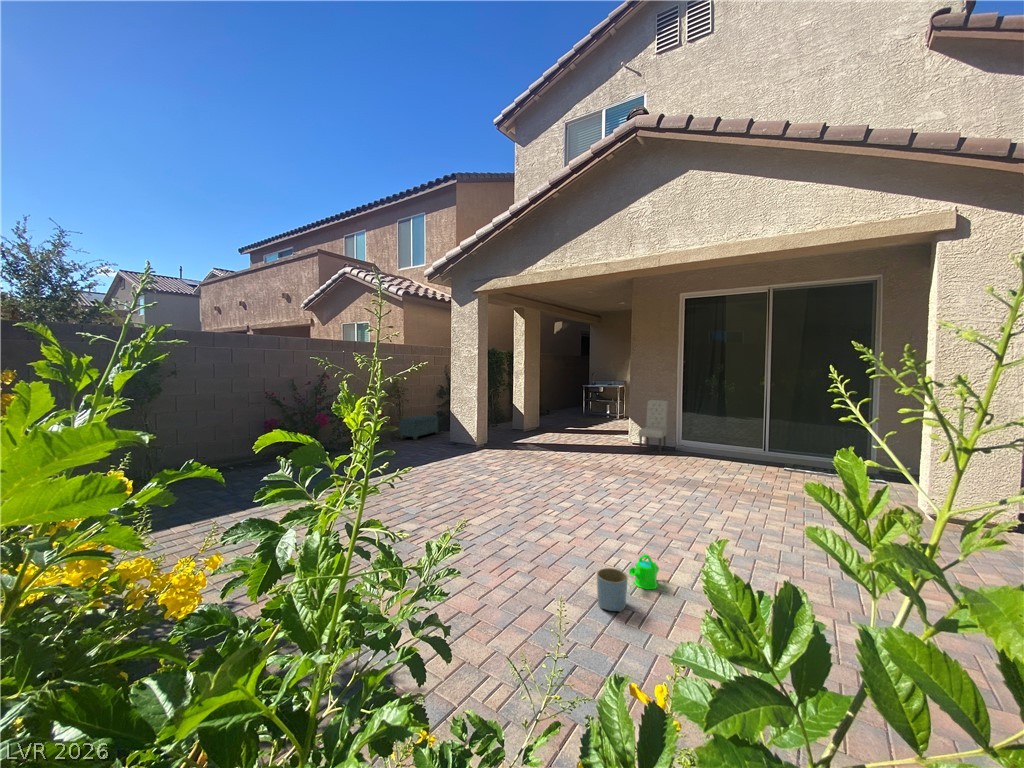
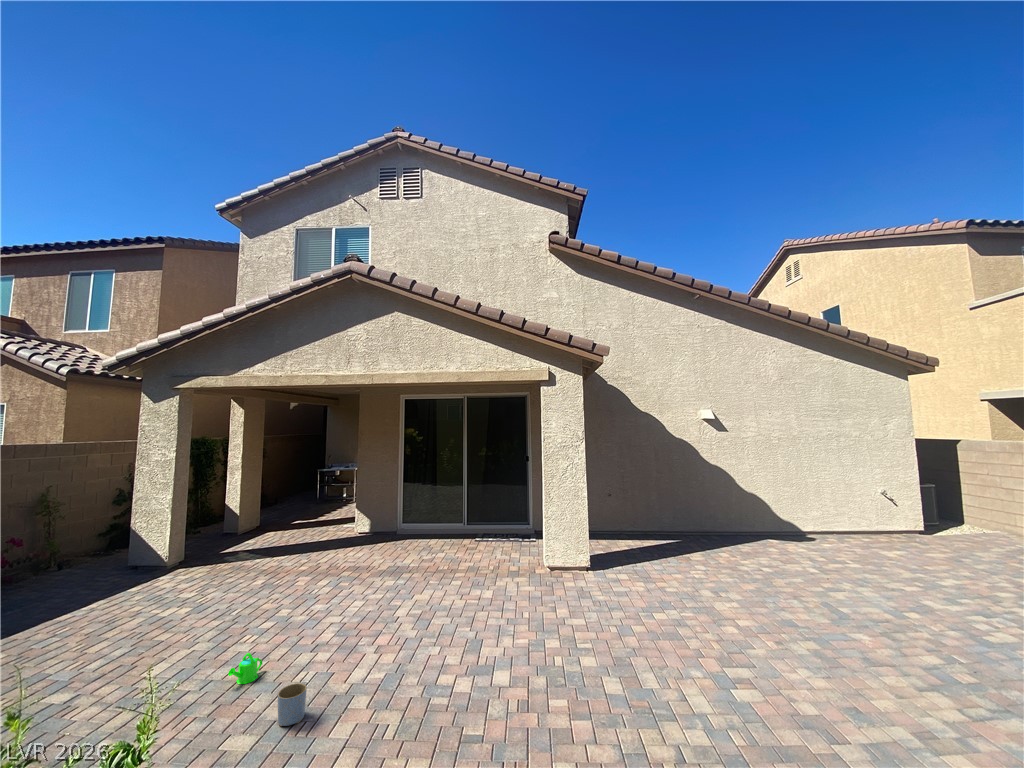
chair: present [638,400,669,455] -> none [360,493,390,546]
bench: present [400,415,438,440] -> none [41,534,111,575]
watering can: present [629,554,659,590] -> present [228,653,263,684]

